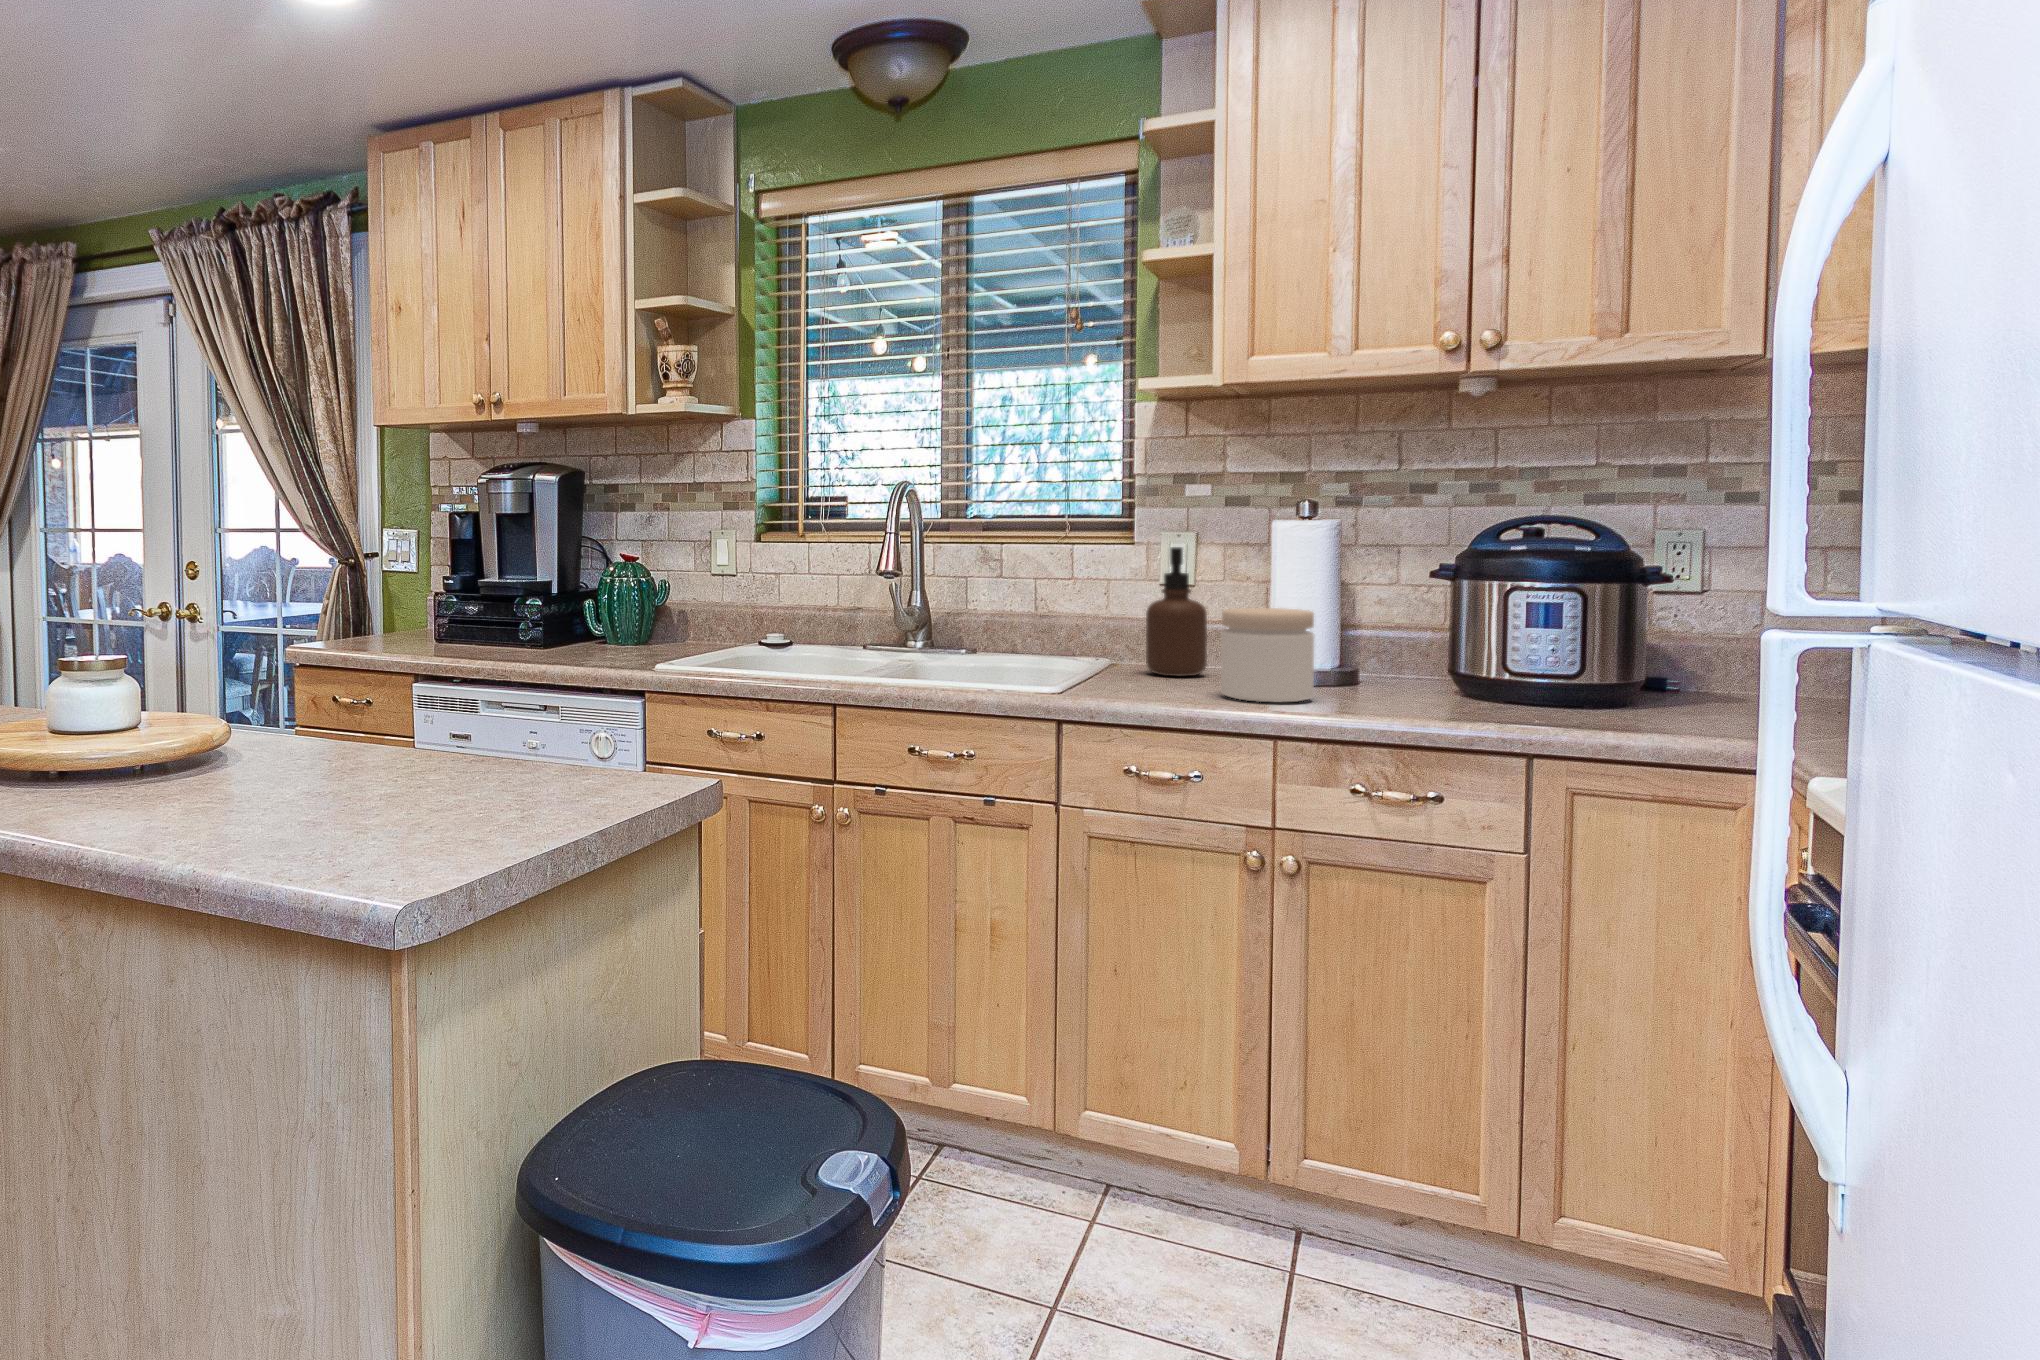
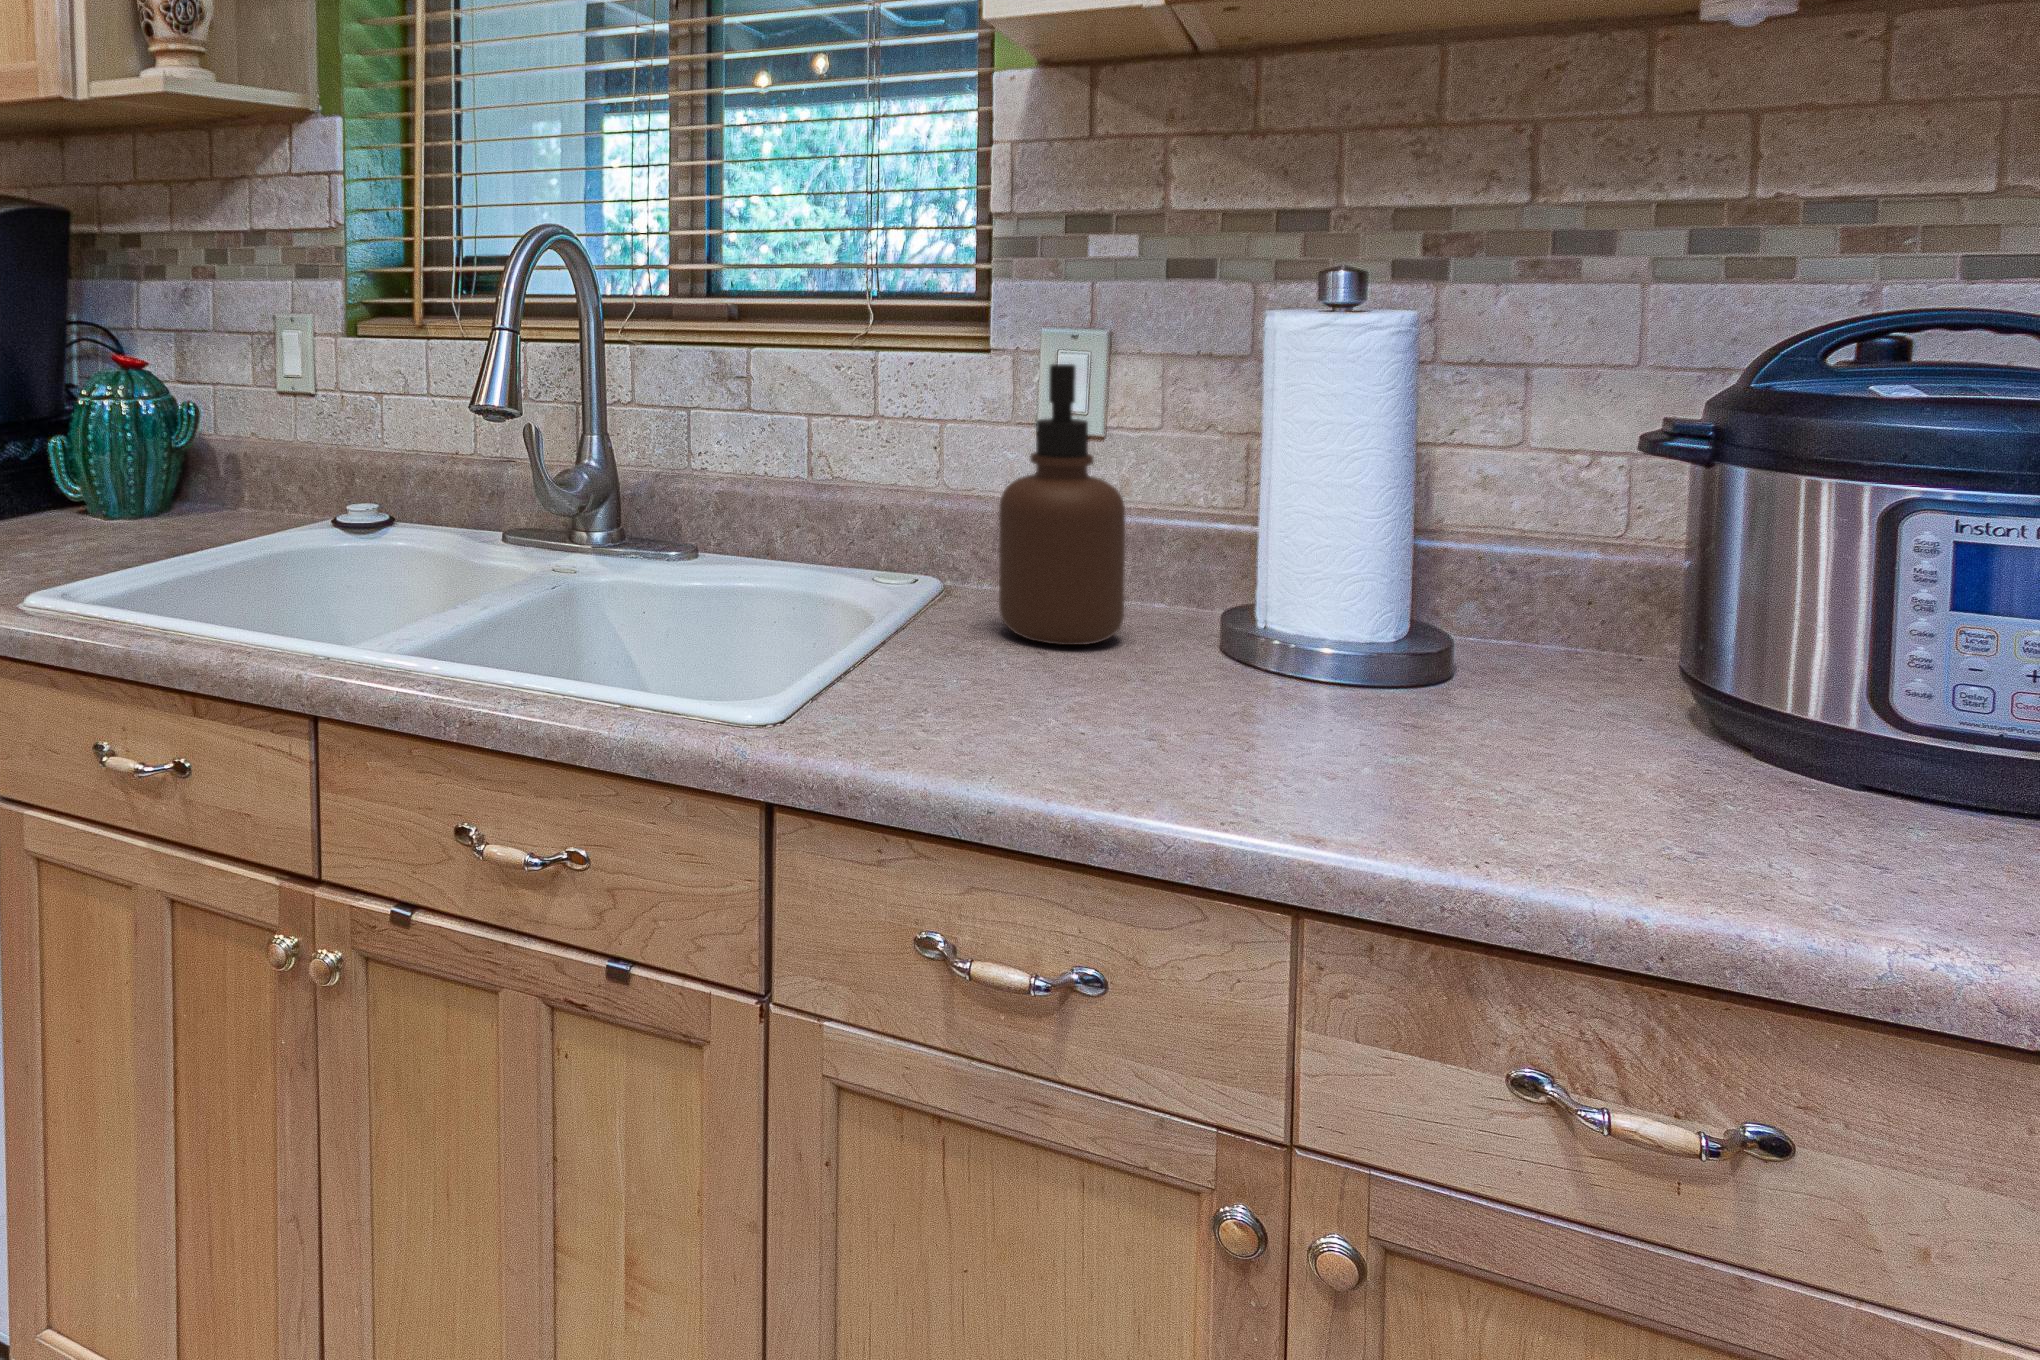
jar: present [1221,608,1314,702] -> none [1157,526,1392,790]

